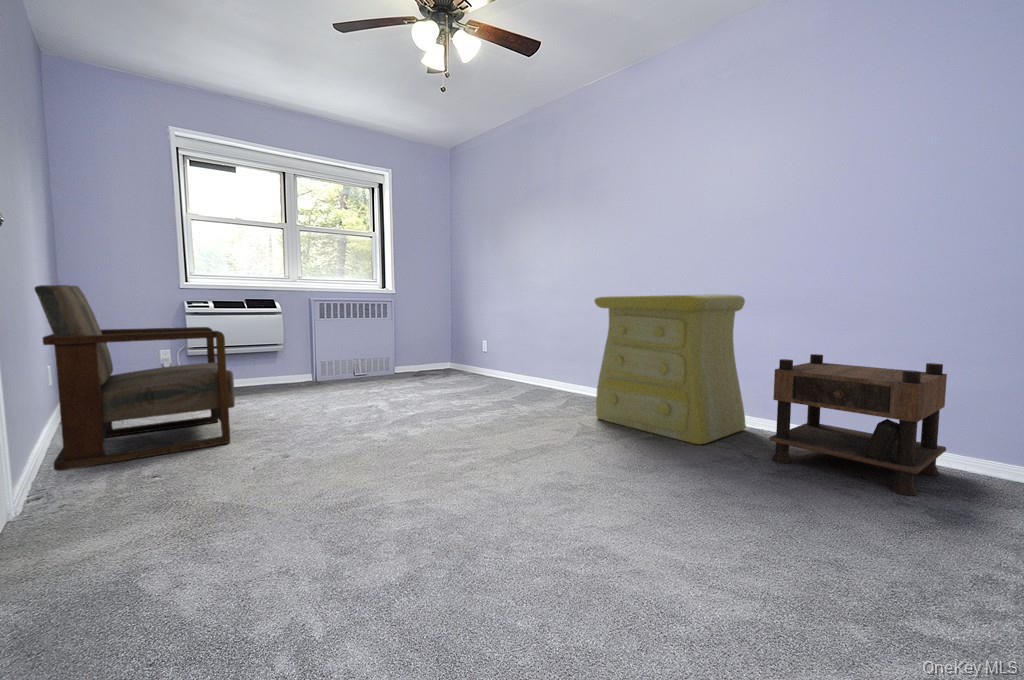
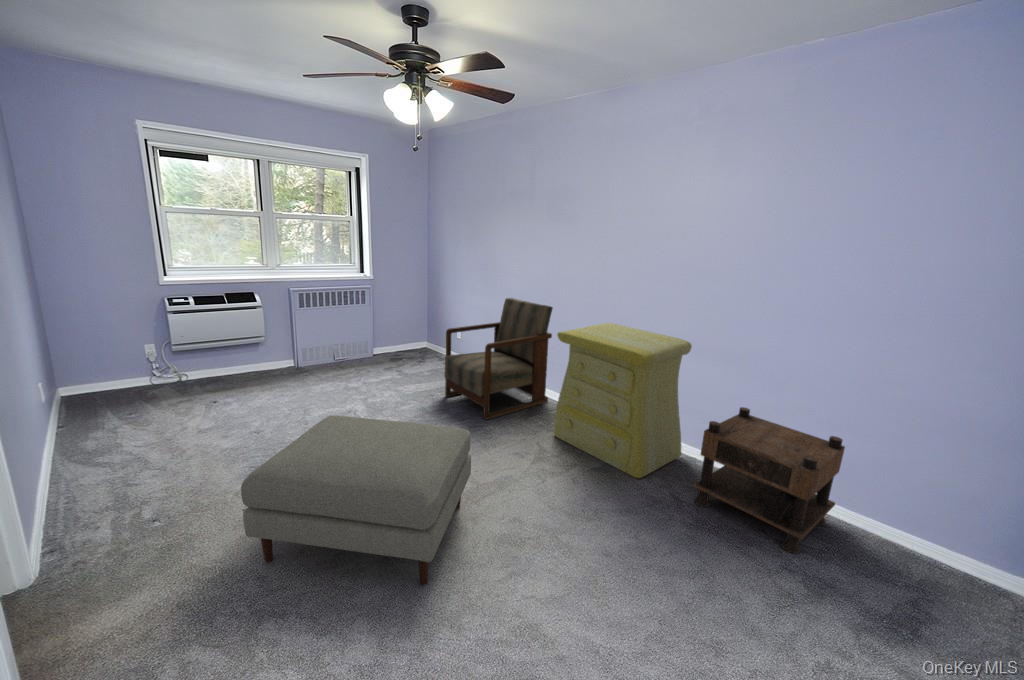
armchair: present [35,285,235,471] -> present [444,298,553,420]
ottoman: none [254,367,509,521] -> present [241,415,471,585]

